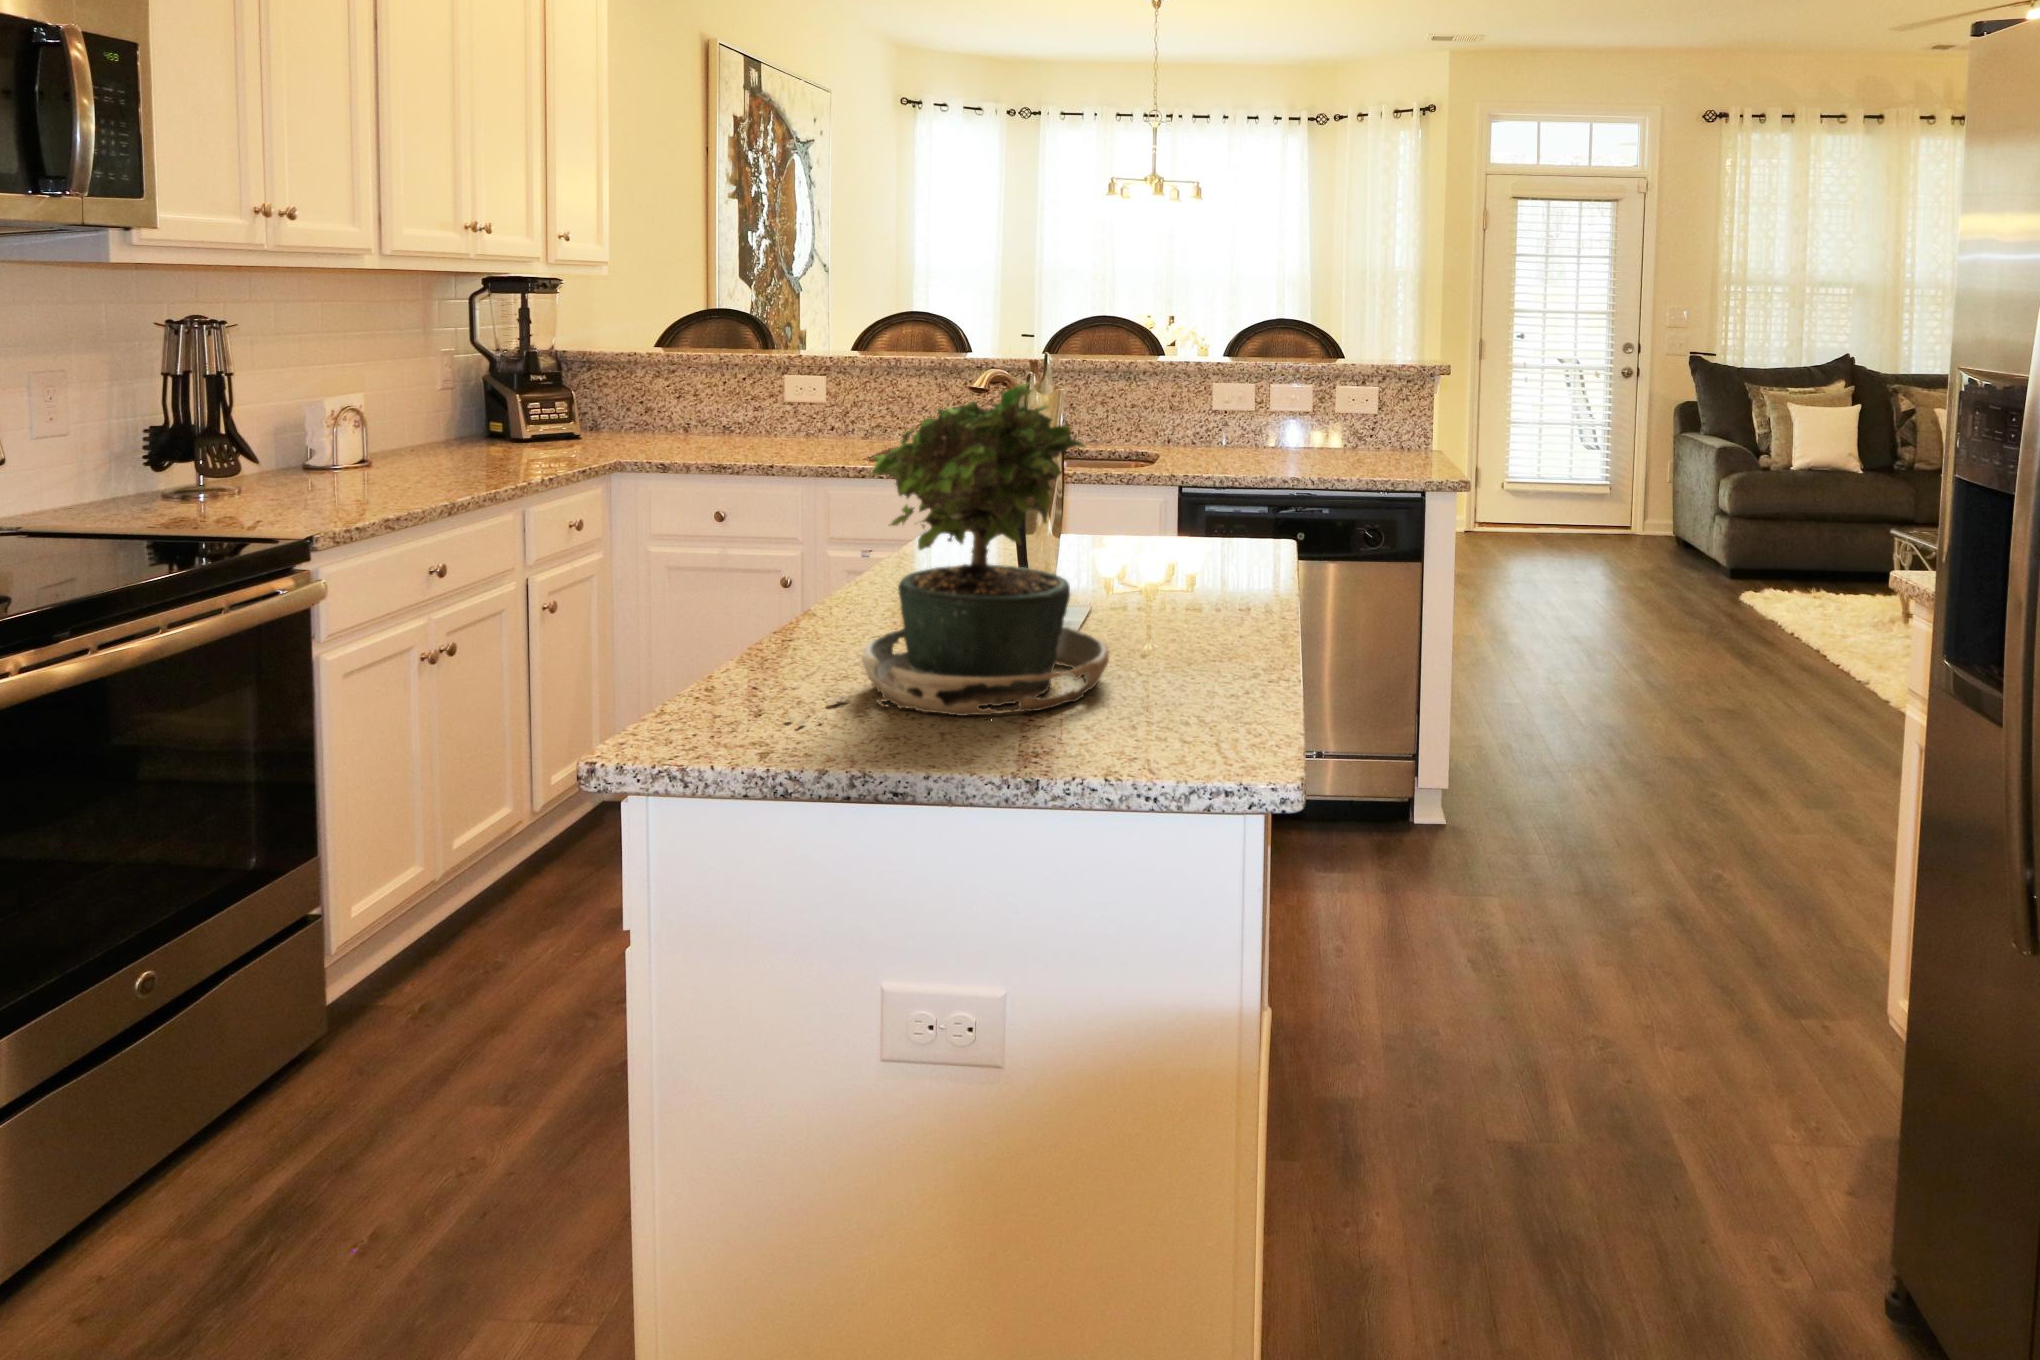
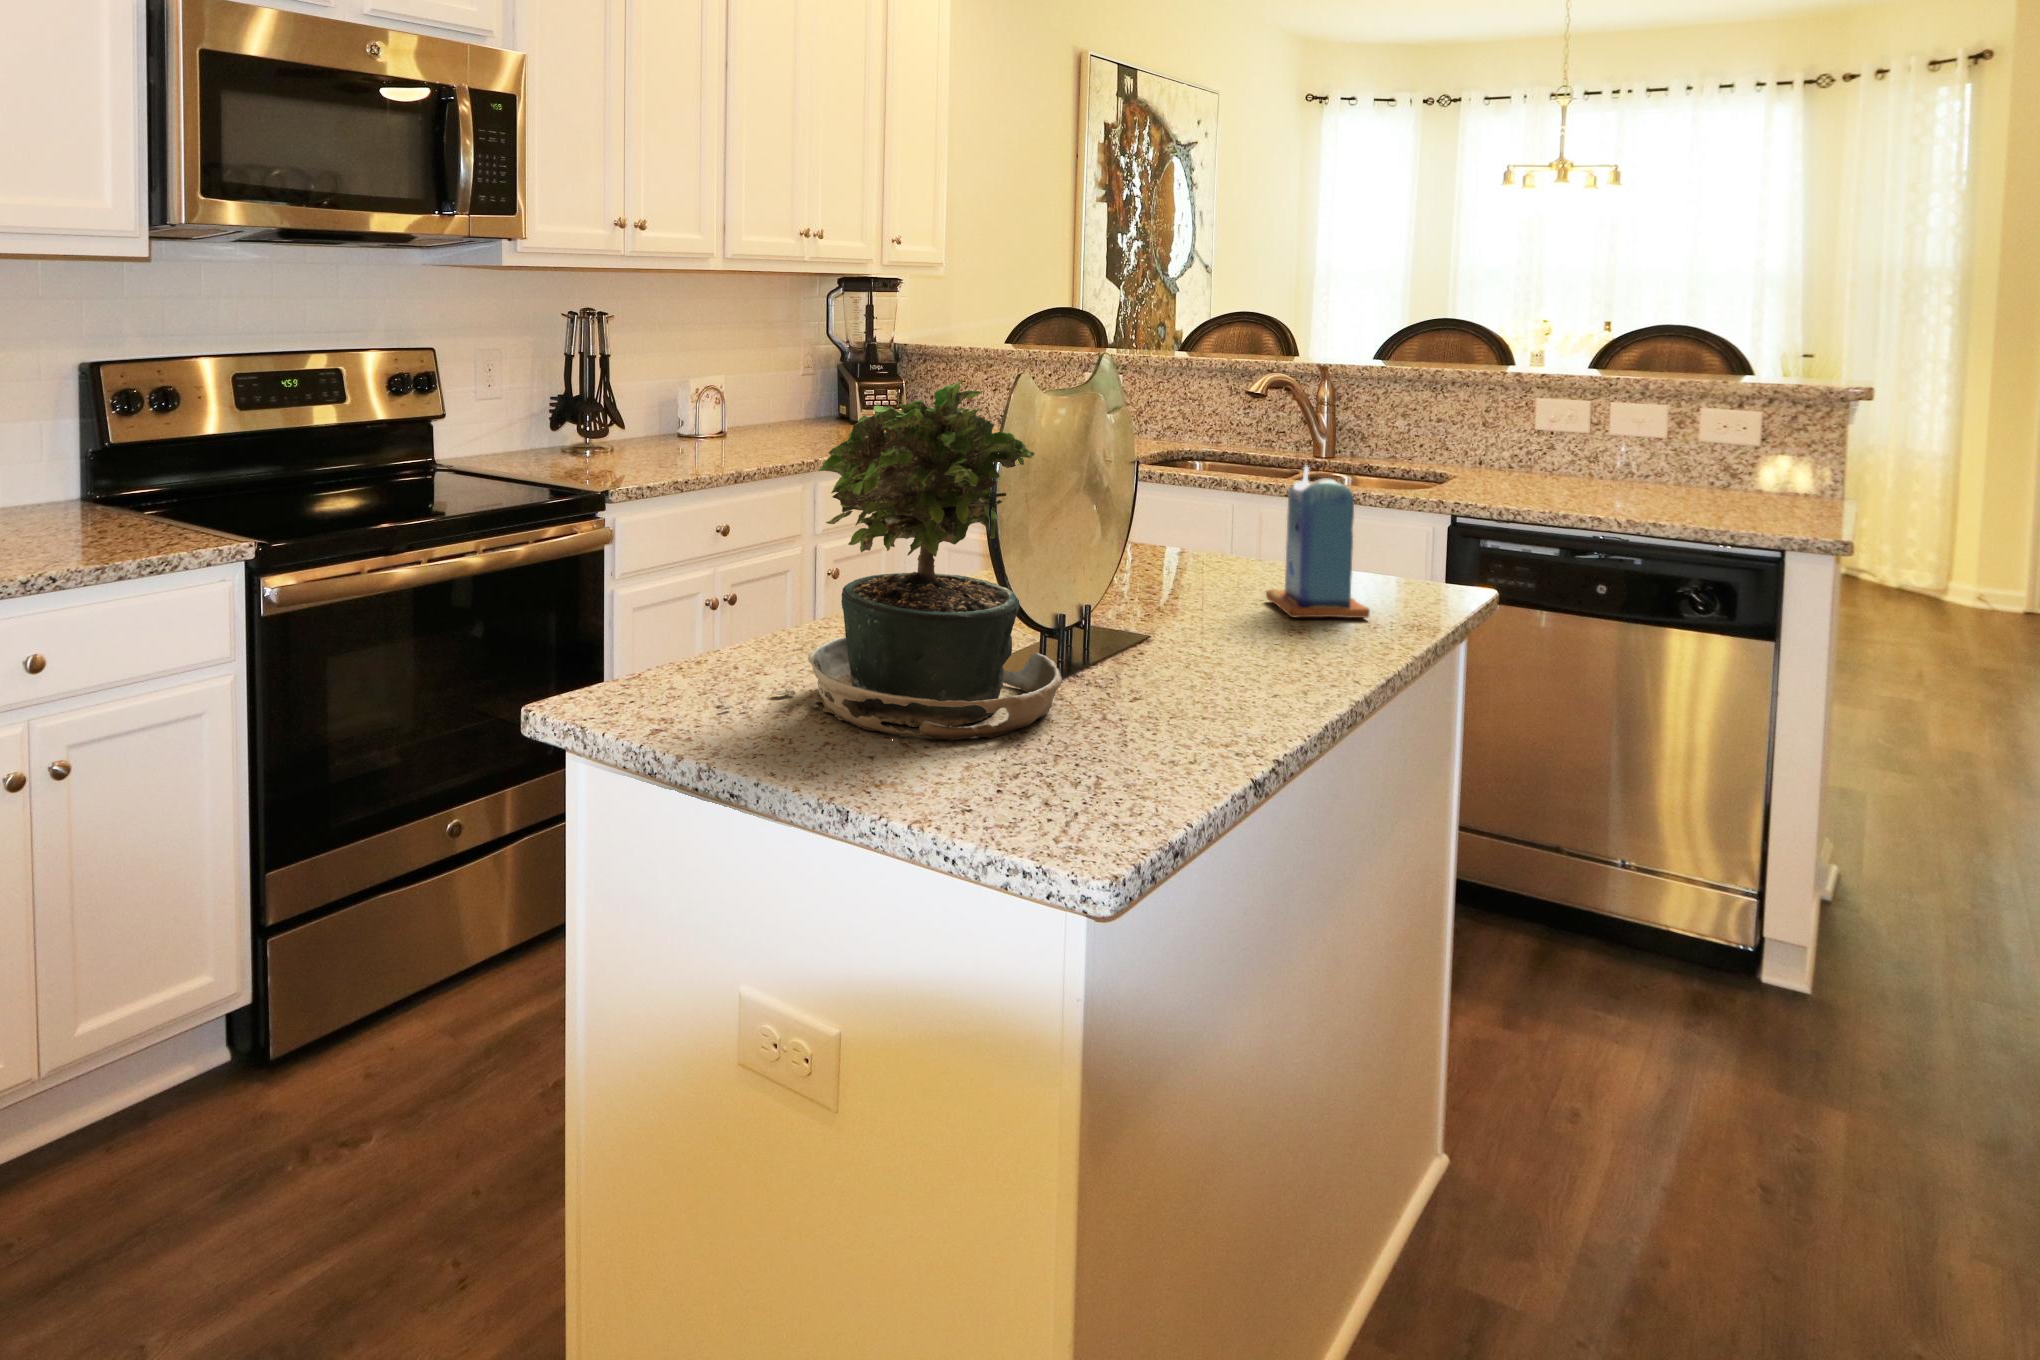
candle: none [1141,444,1234,574] -> present [1266,466,1370,618]

